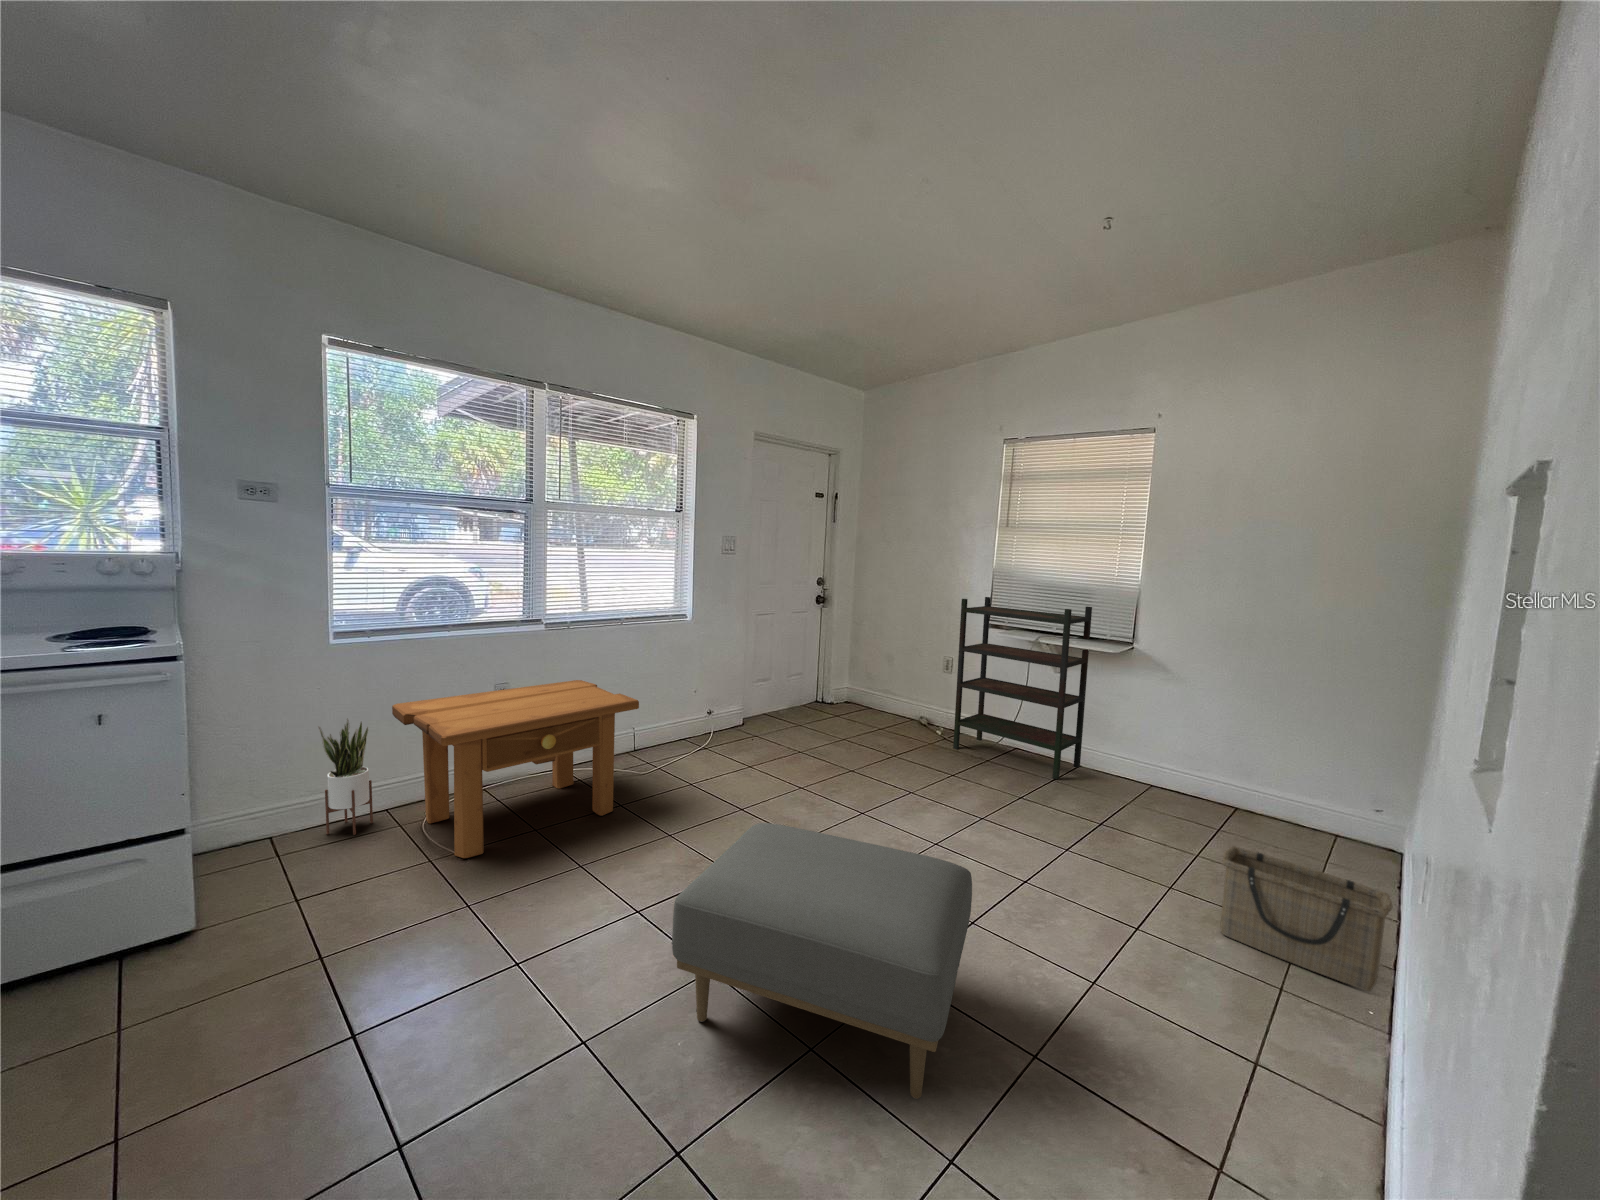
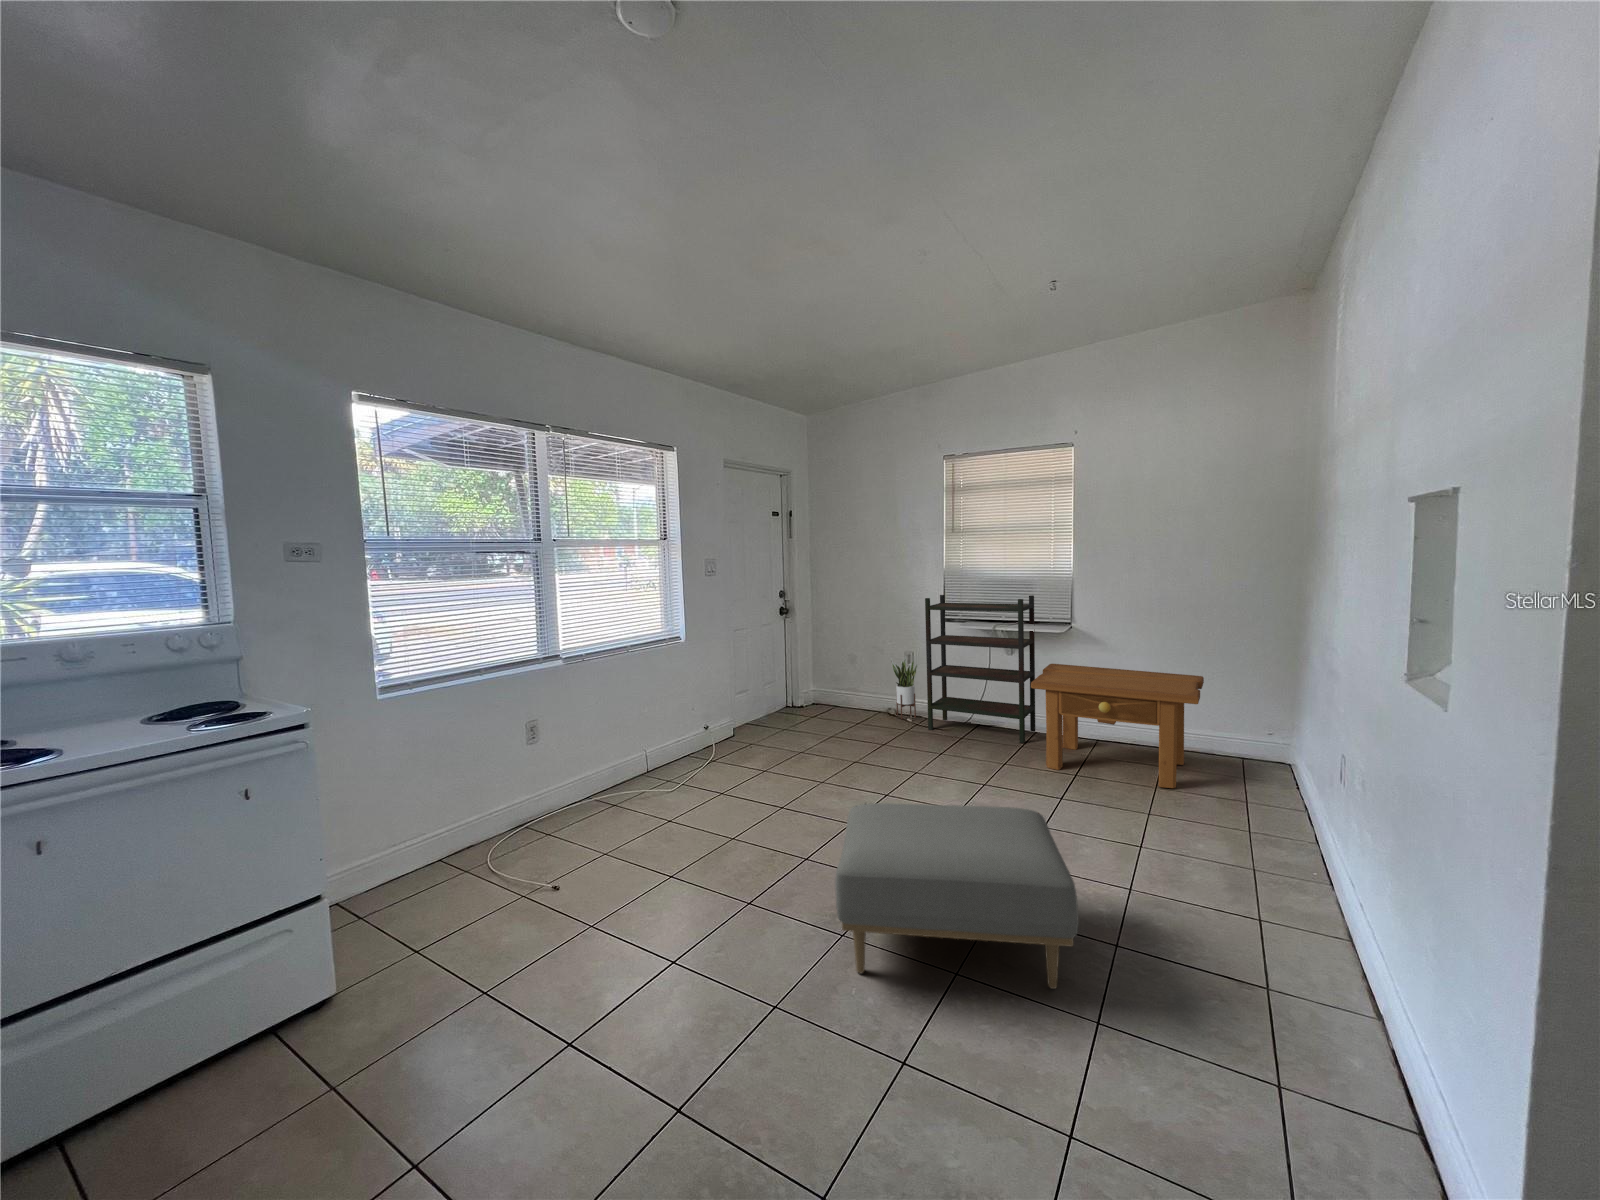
side table: present [392,680,639,858] -> present [1031,664,1204,788]
potted plant: present [318,718,373,835] -> present [890,657,917,719]
basket: present [1220,846,1392,991] -> none [1191,769,1313,856]

